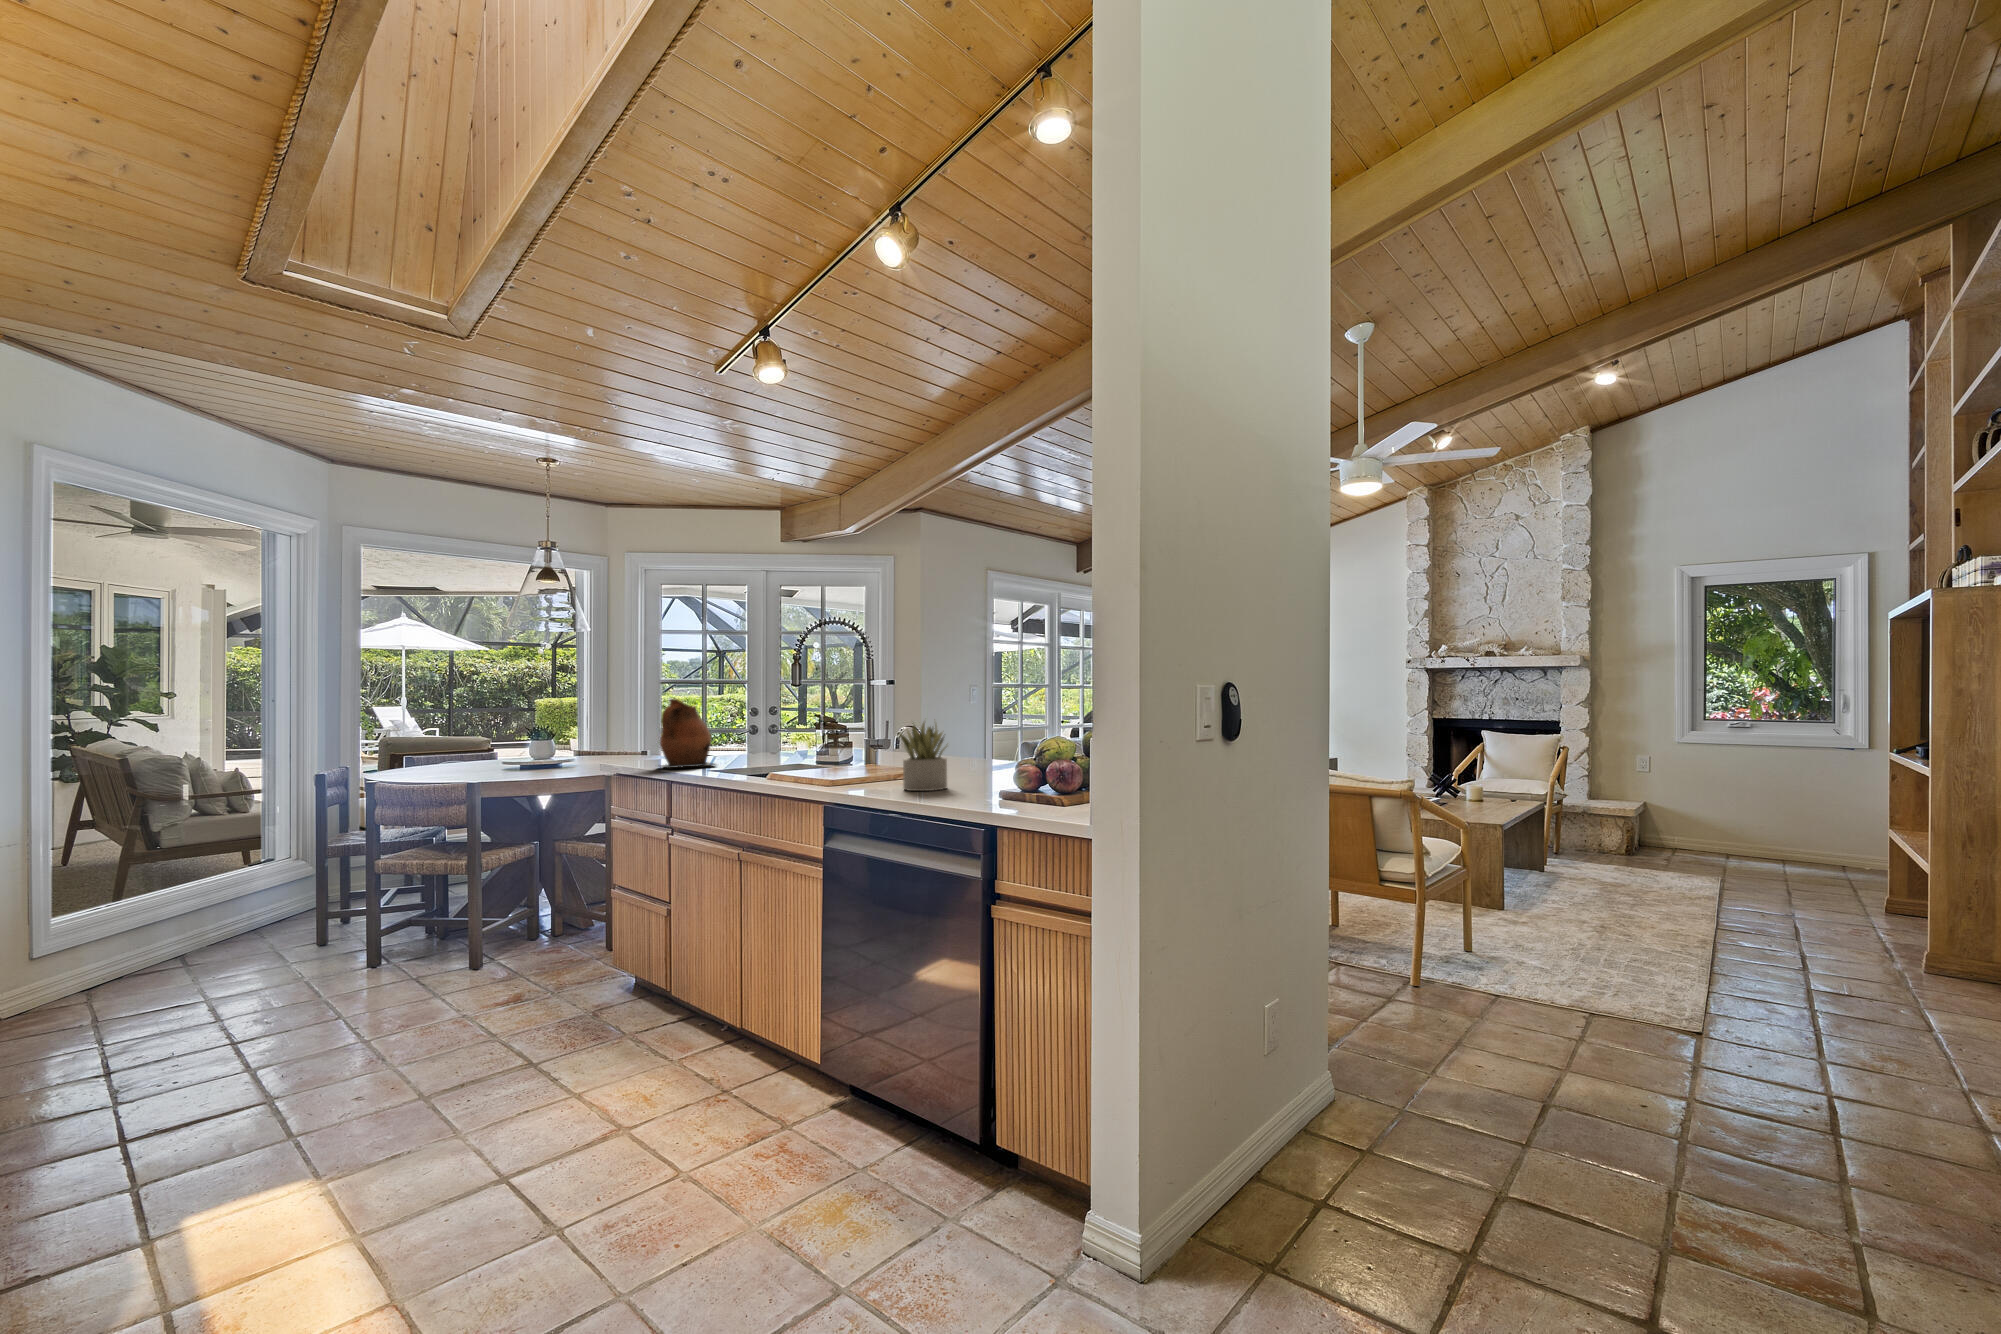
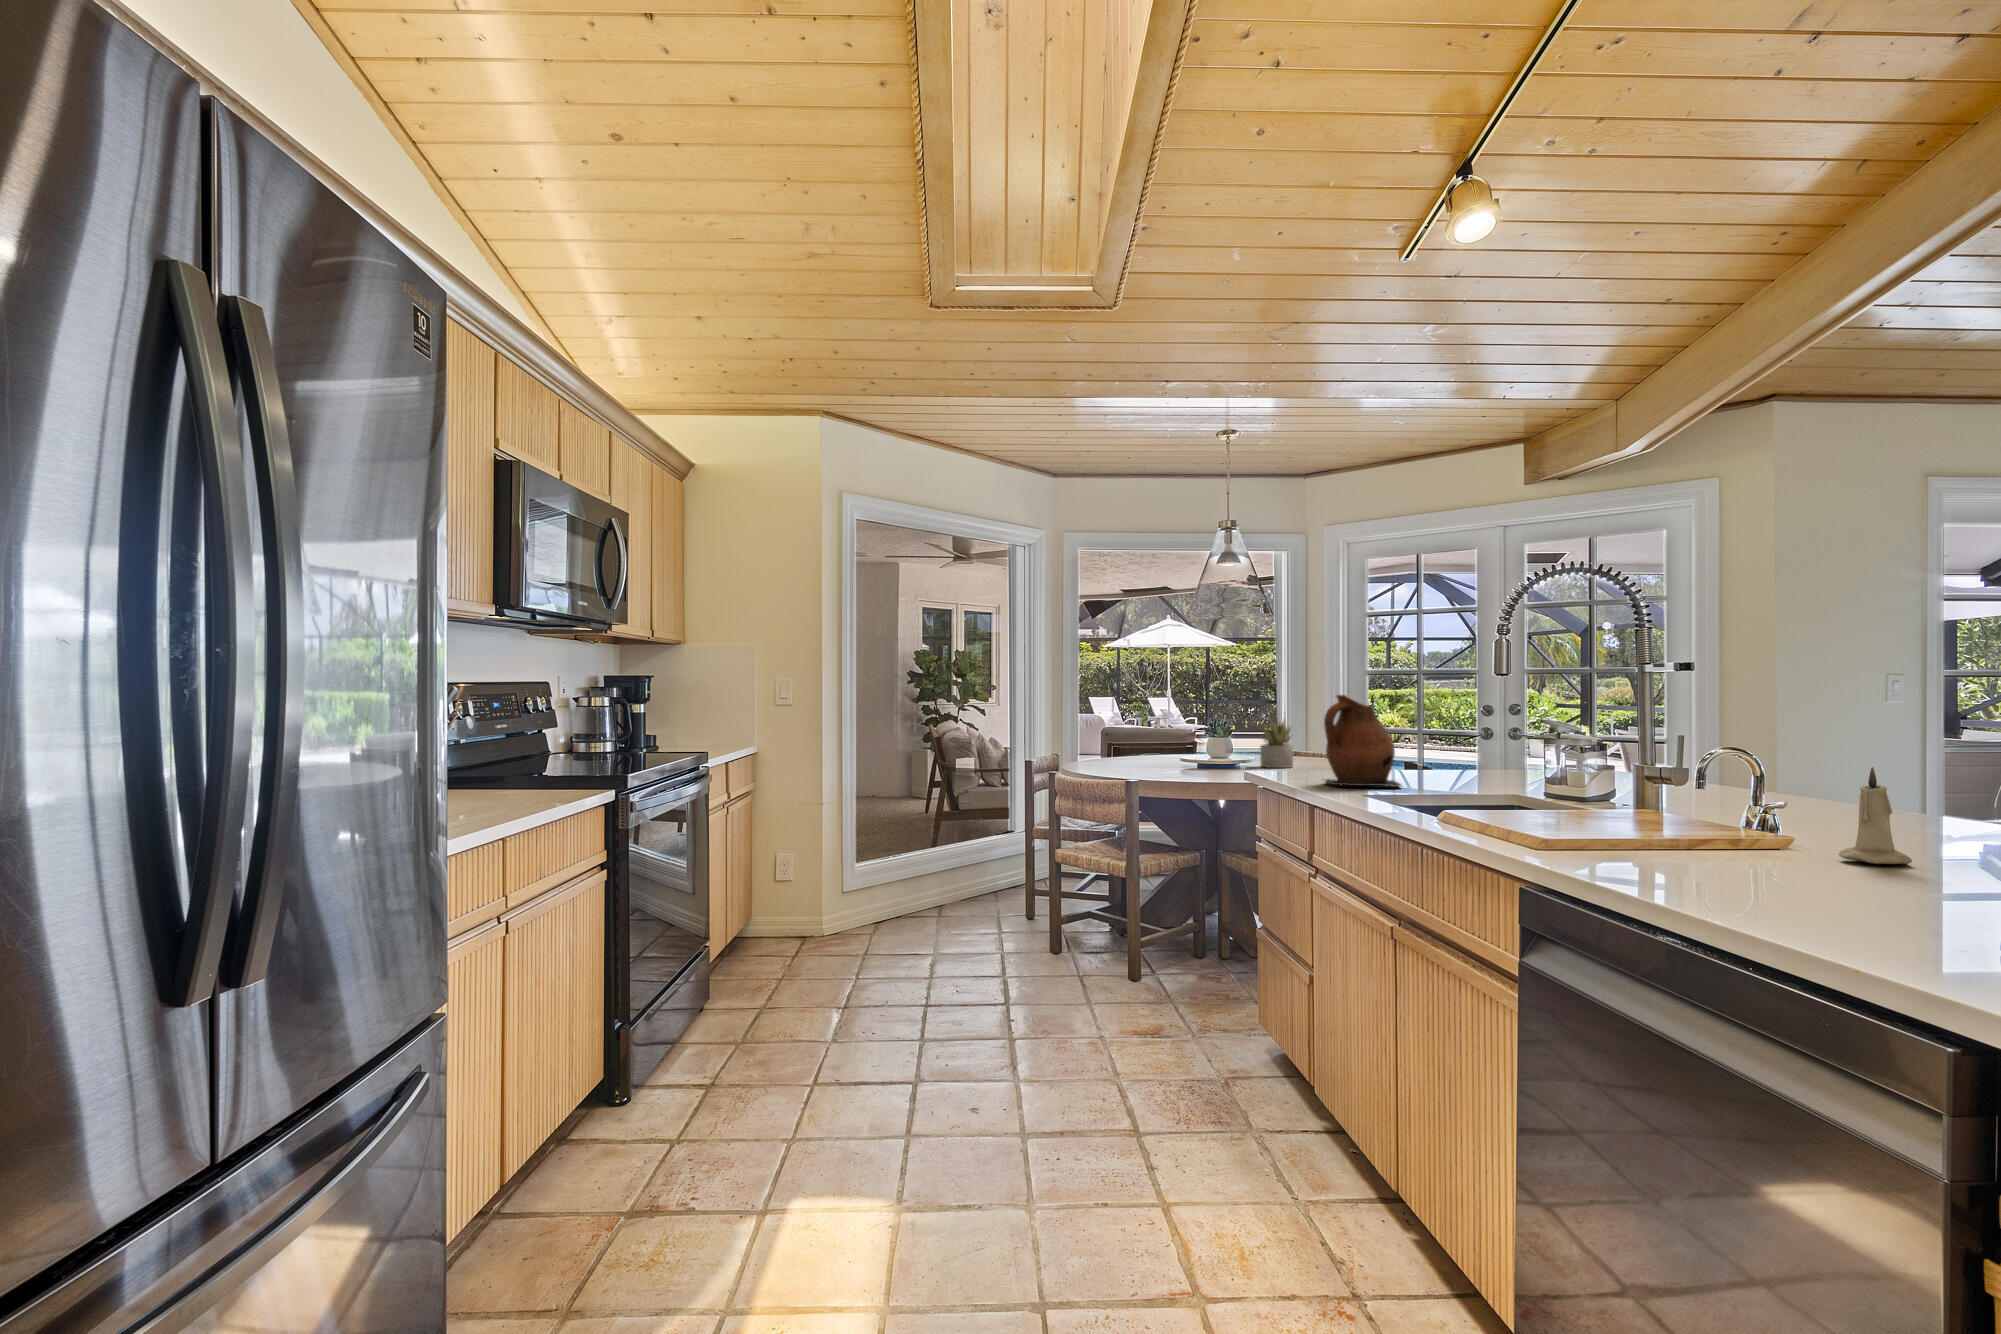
succulent plant: present [900,722,947,791] -> present [1260,720,1293,768]
candle: none [955,729,980,774] -> present [1839,767,1912,864]

